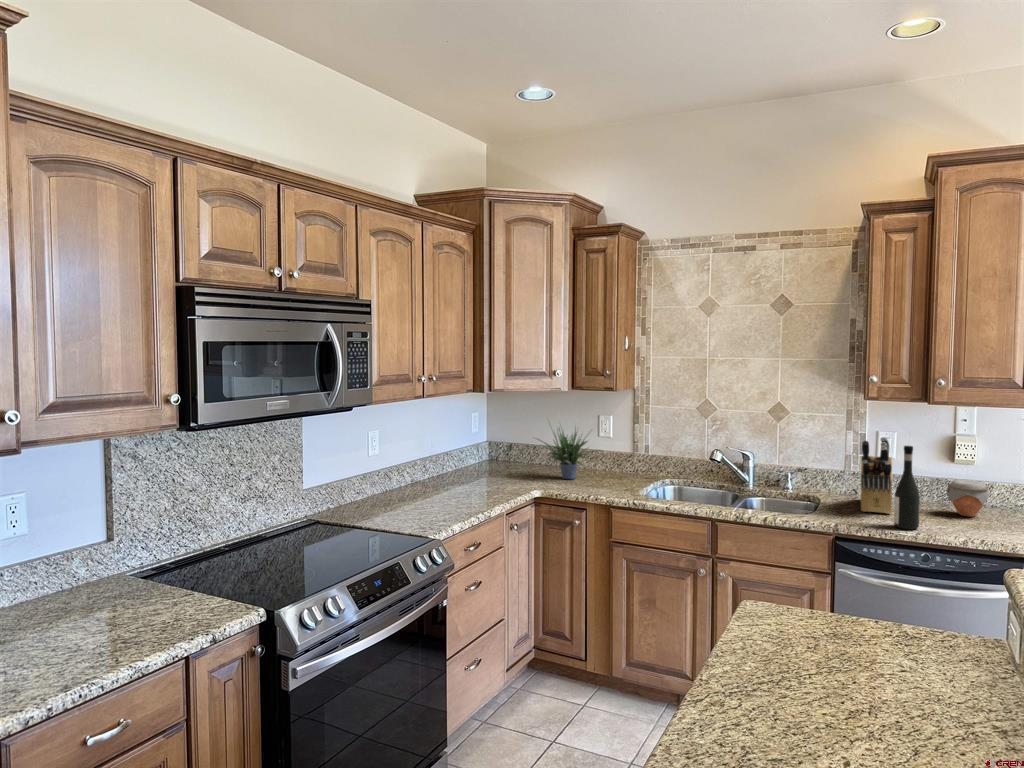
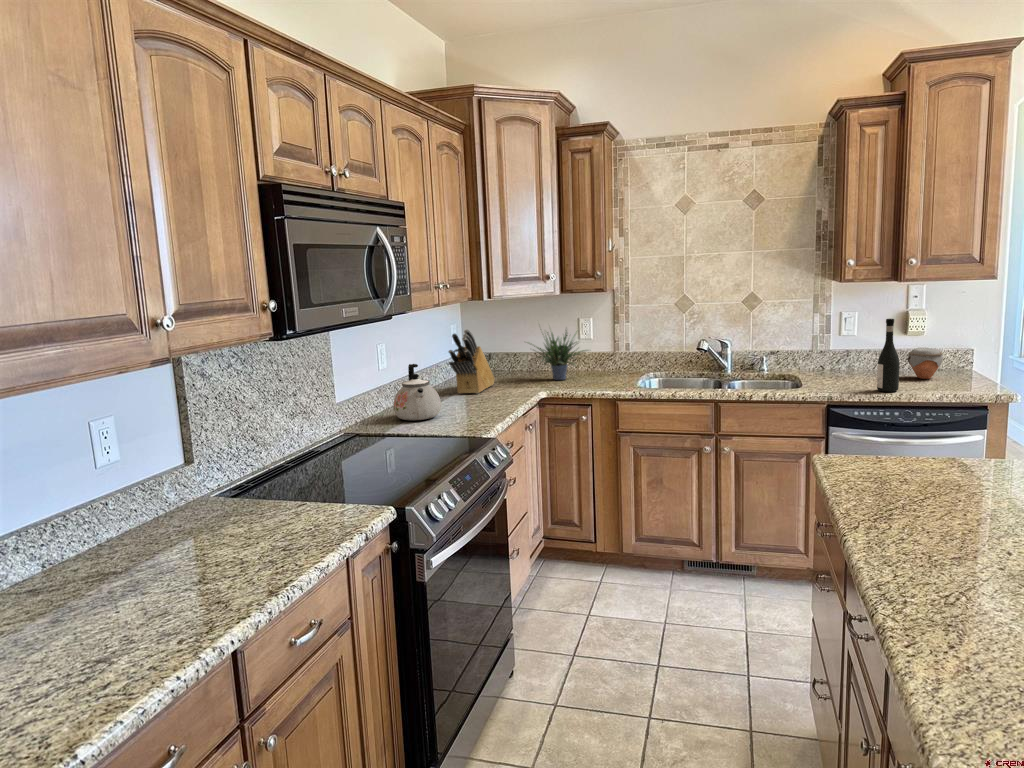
knife block: present [861,437,892,514] -> present [449,330,495,394]
kettle: none [366,455,413,512] -> present [394,364,441,420]

